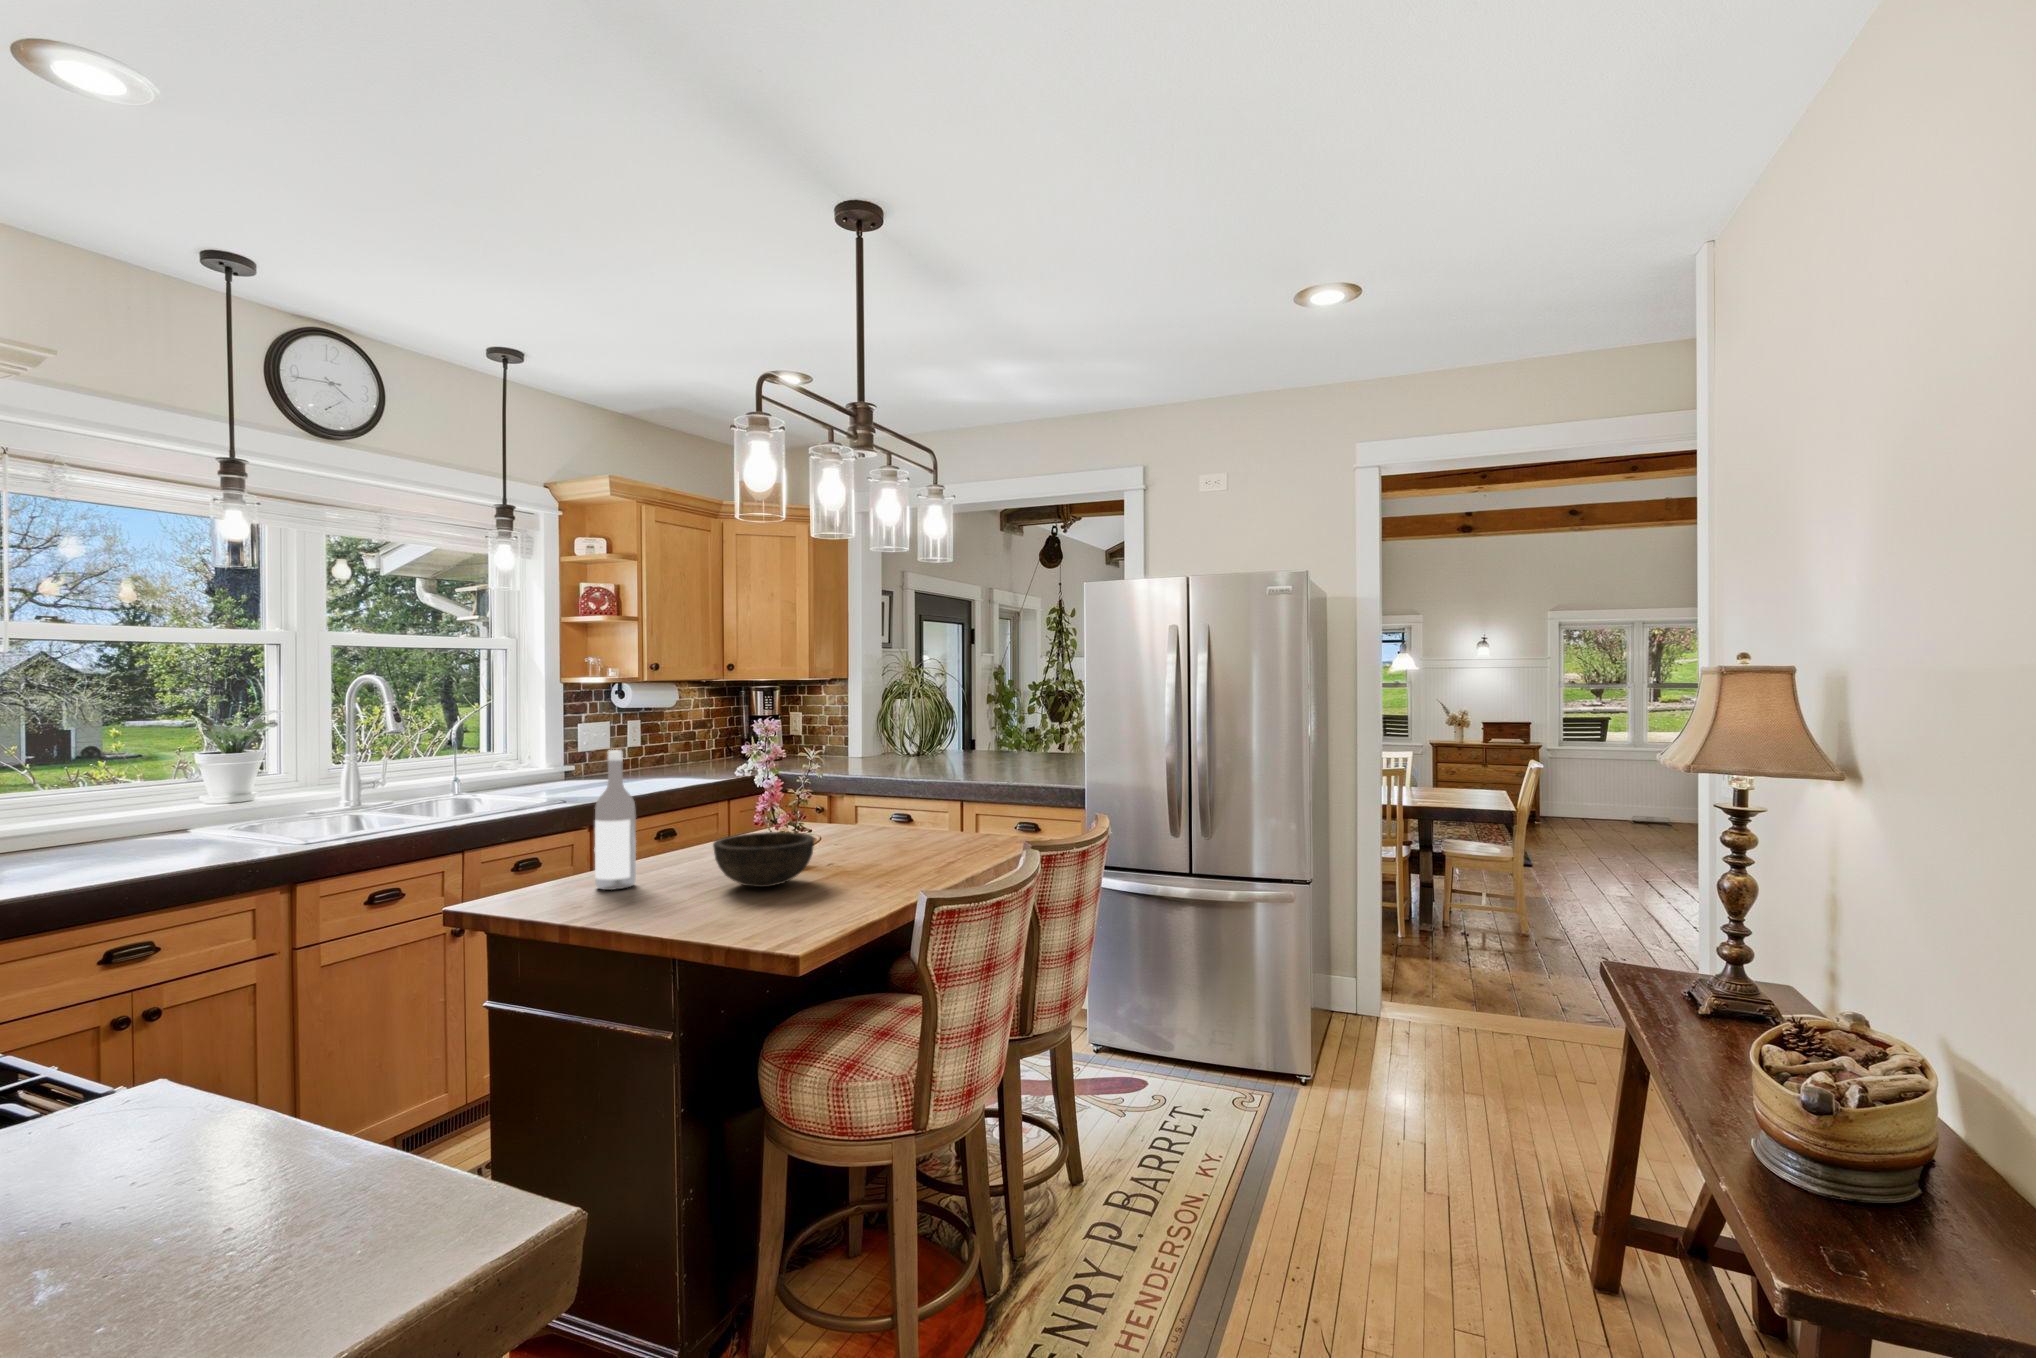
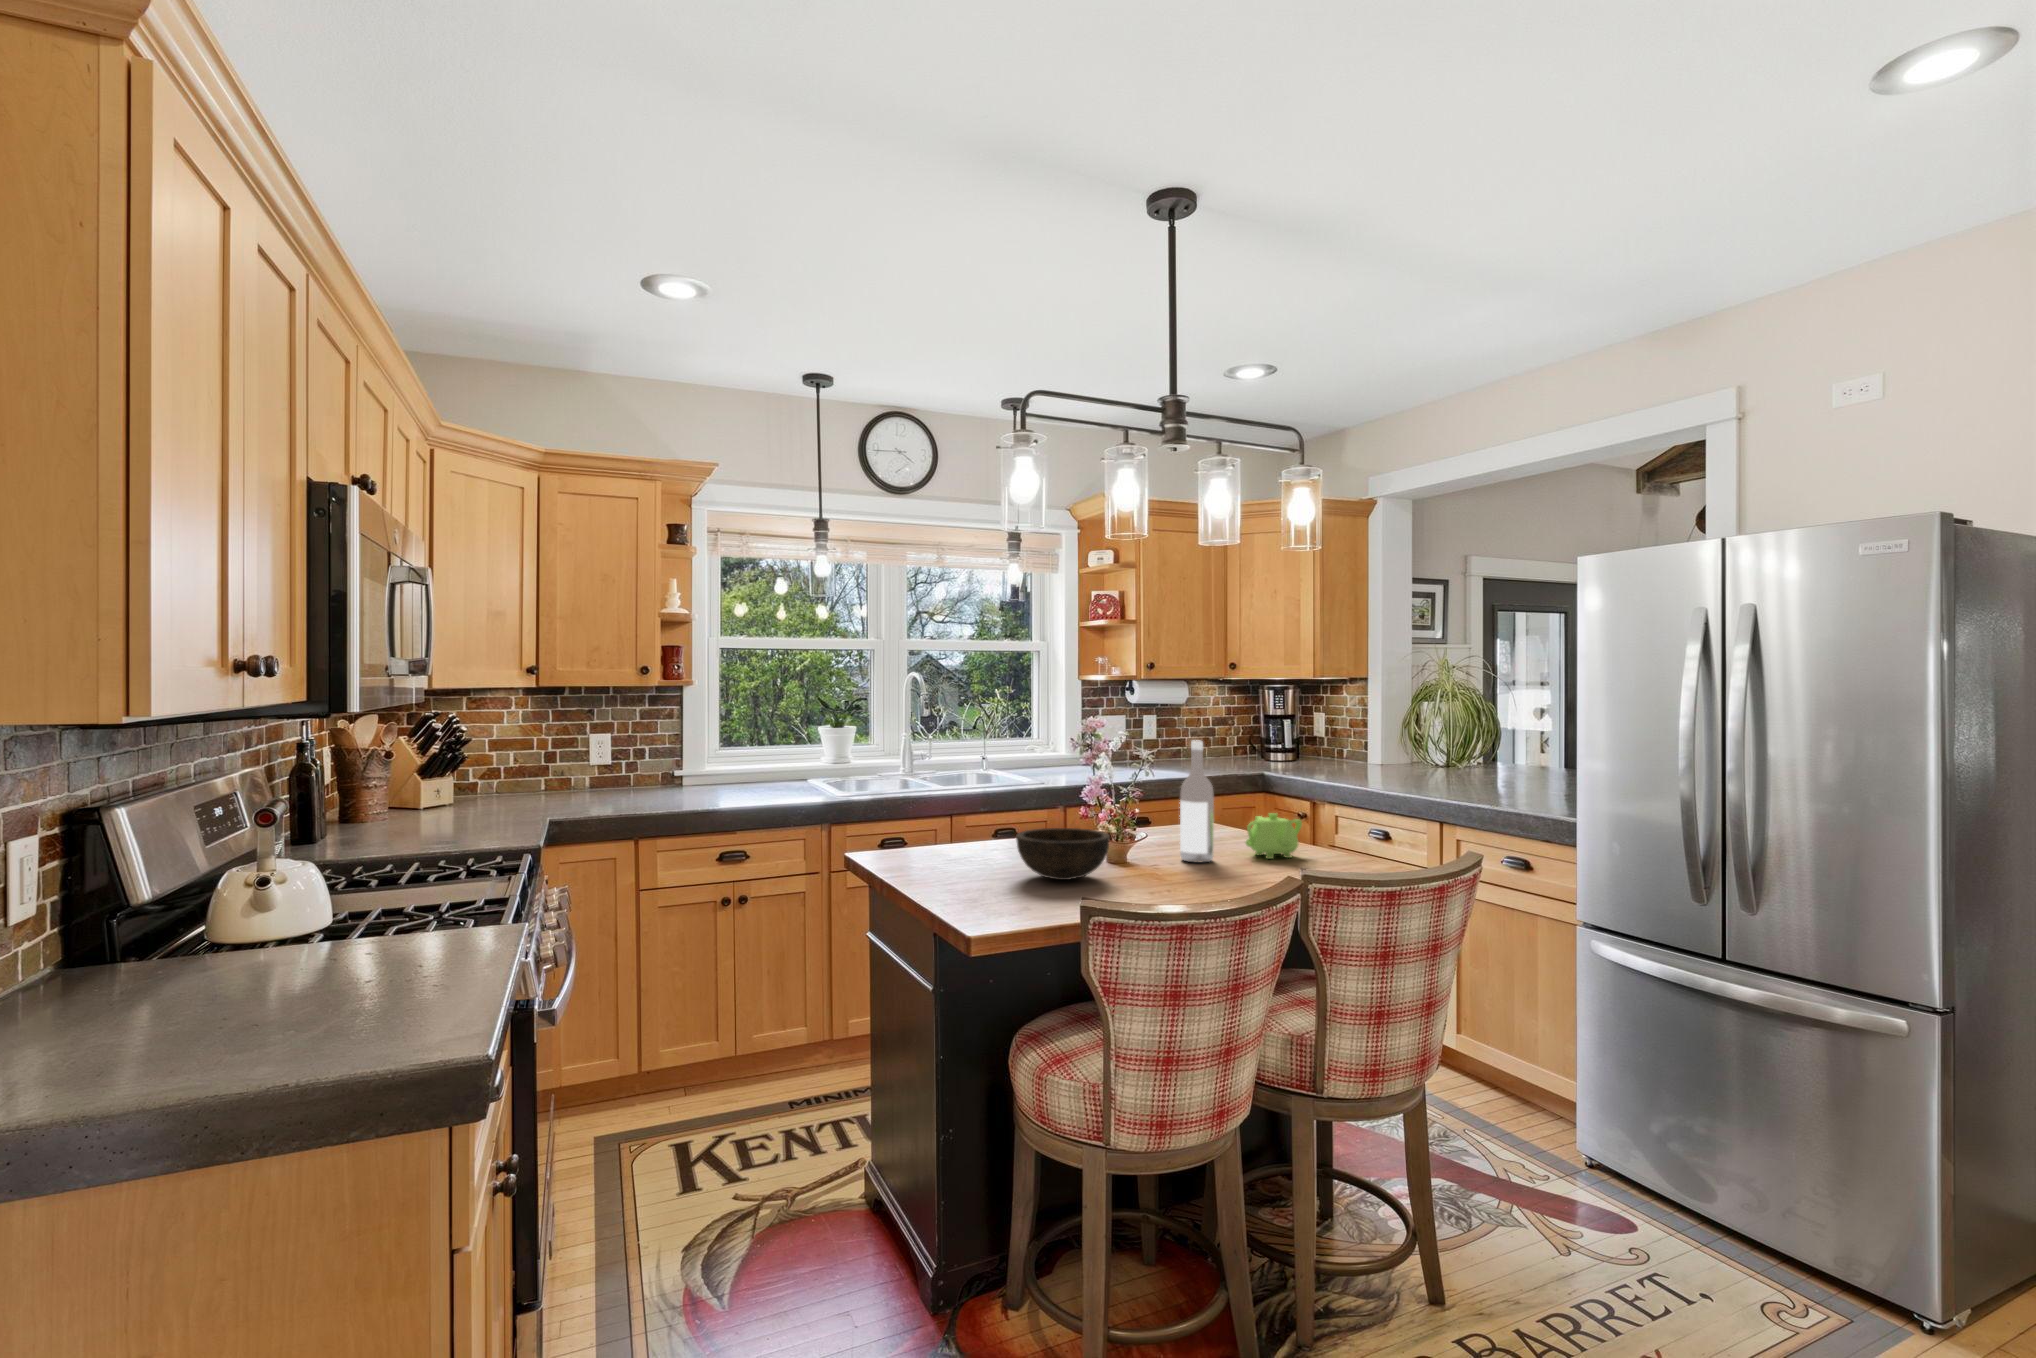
wine bottle: present [595,750,636,890] -> present [1180,740,1214,862]
teapot: none [884,800,935,842] -> present [1246,813,1302,859]

